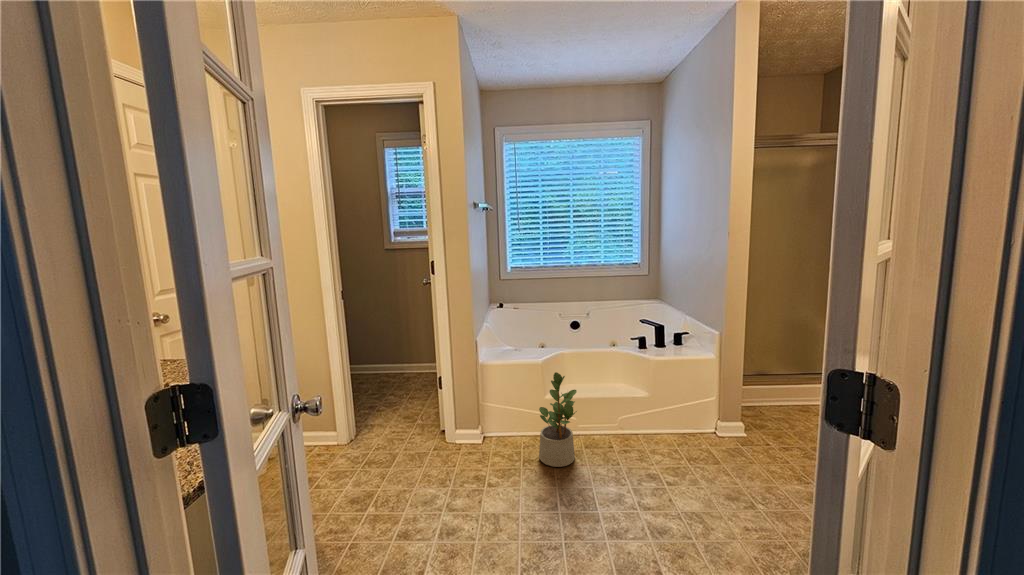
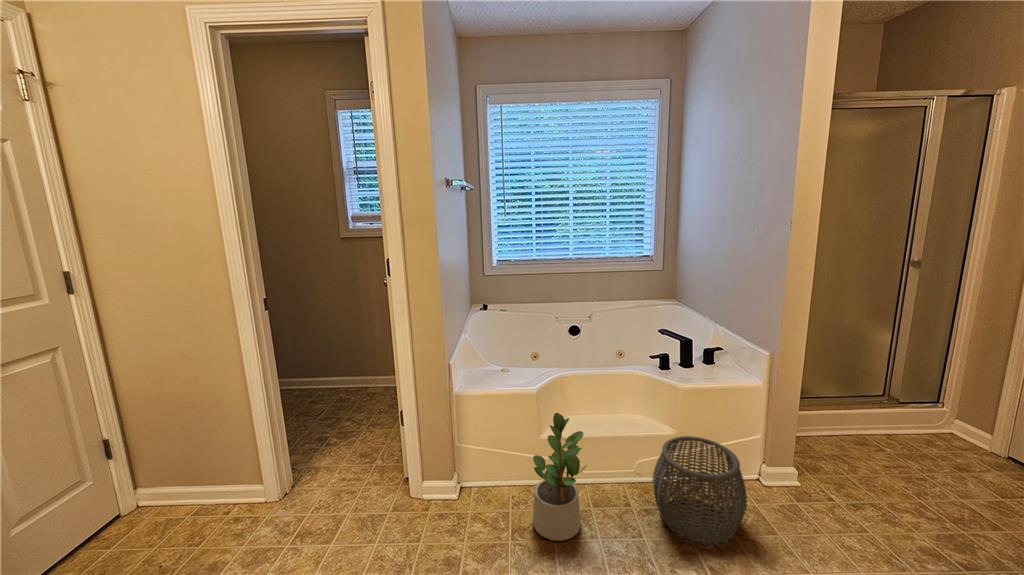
woven basket: none [629,395,697,470] -> present [652,436,747,545]

